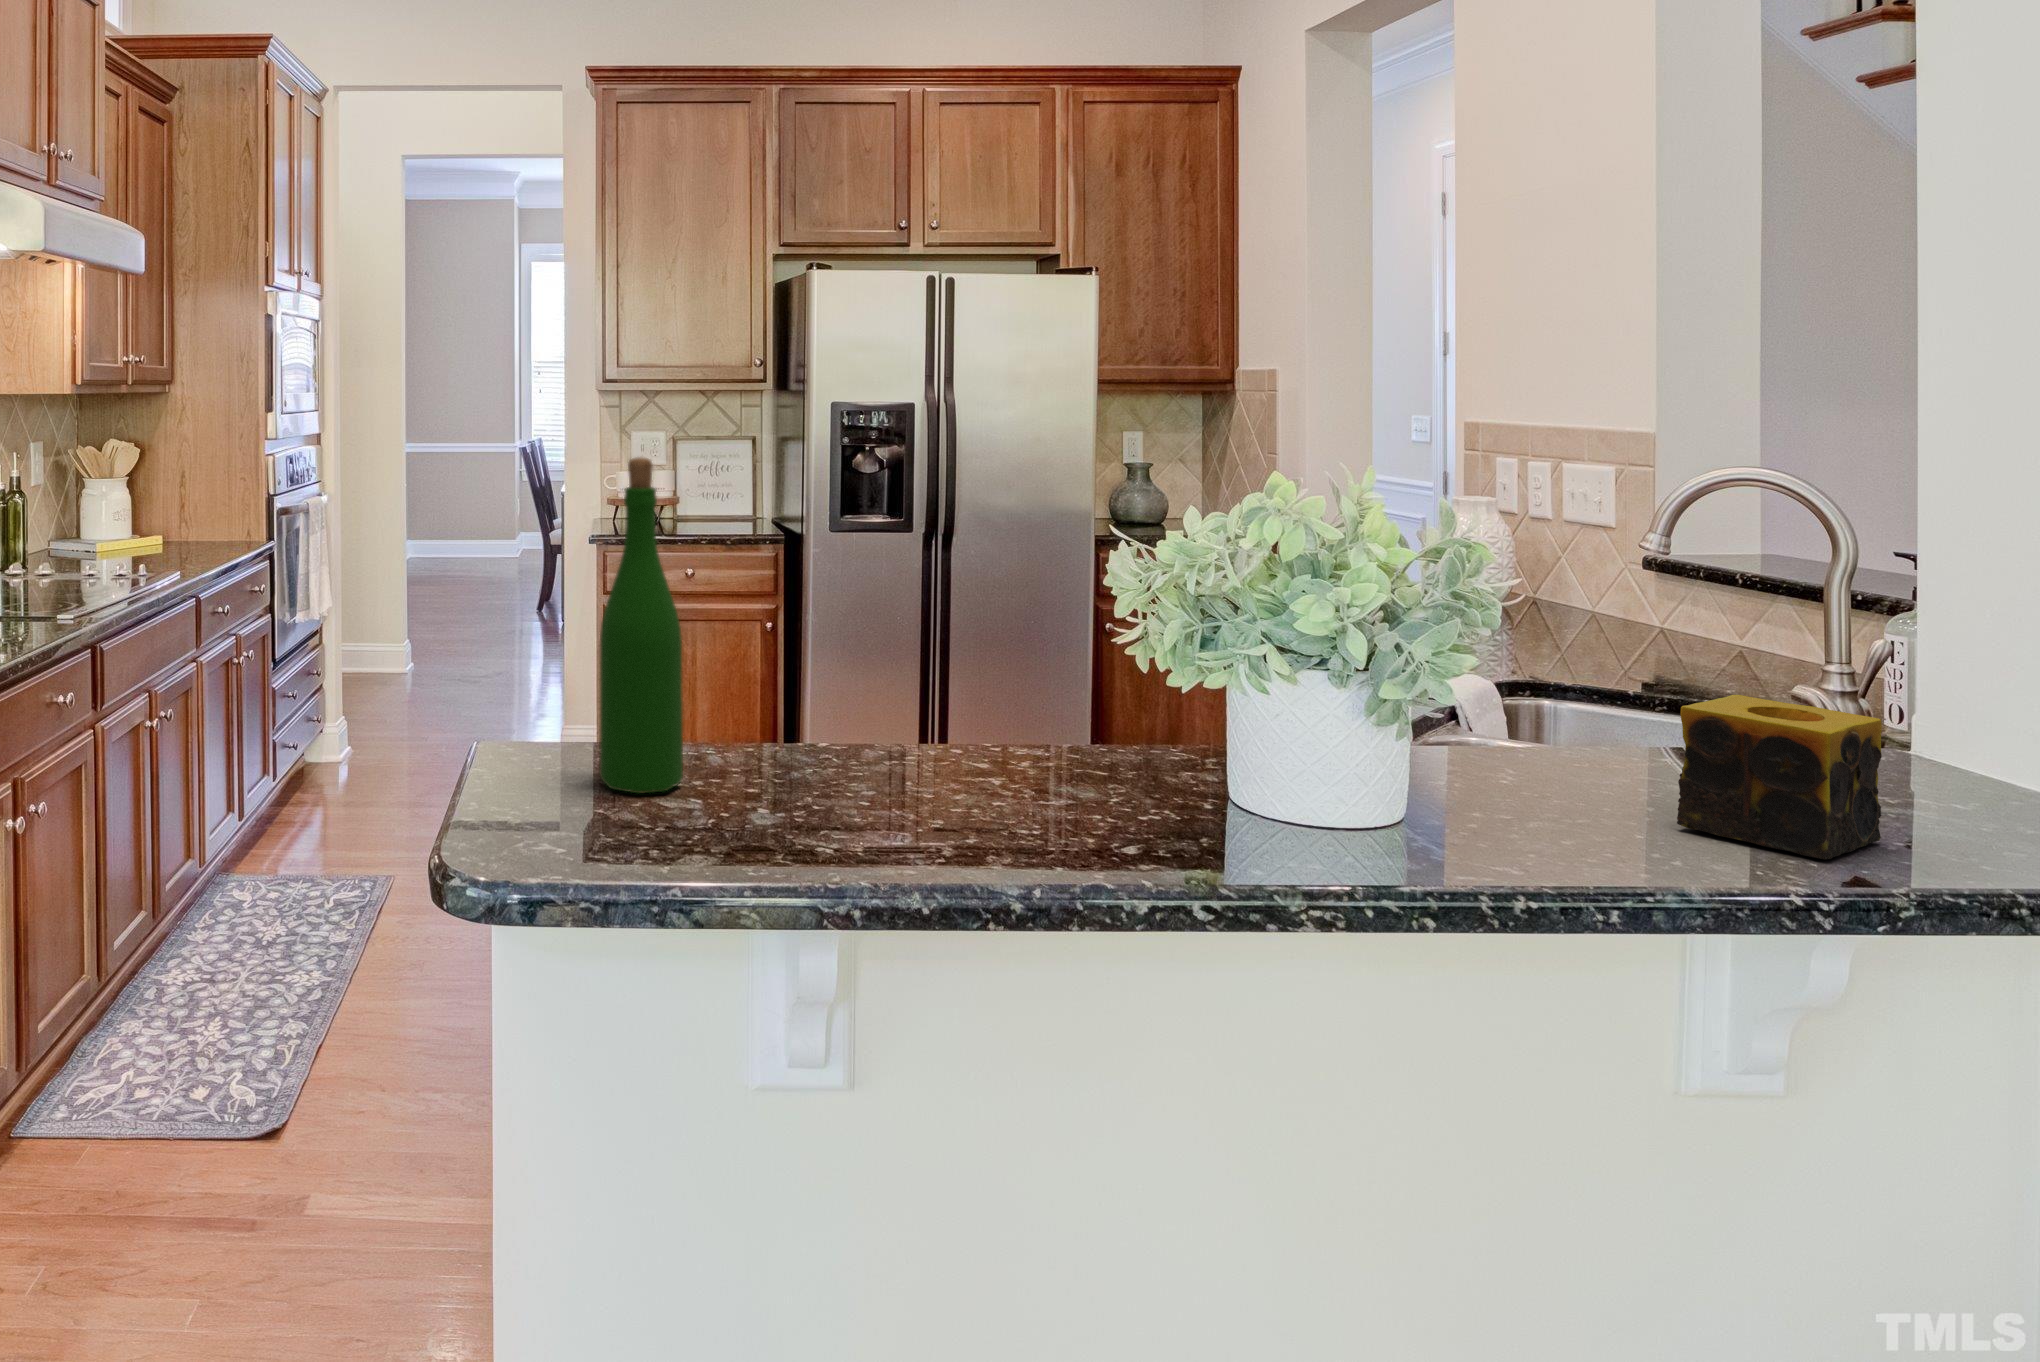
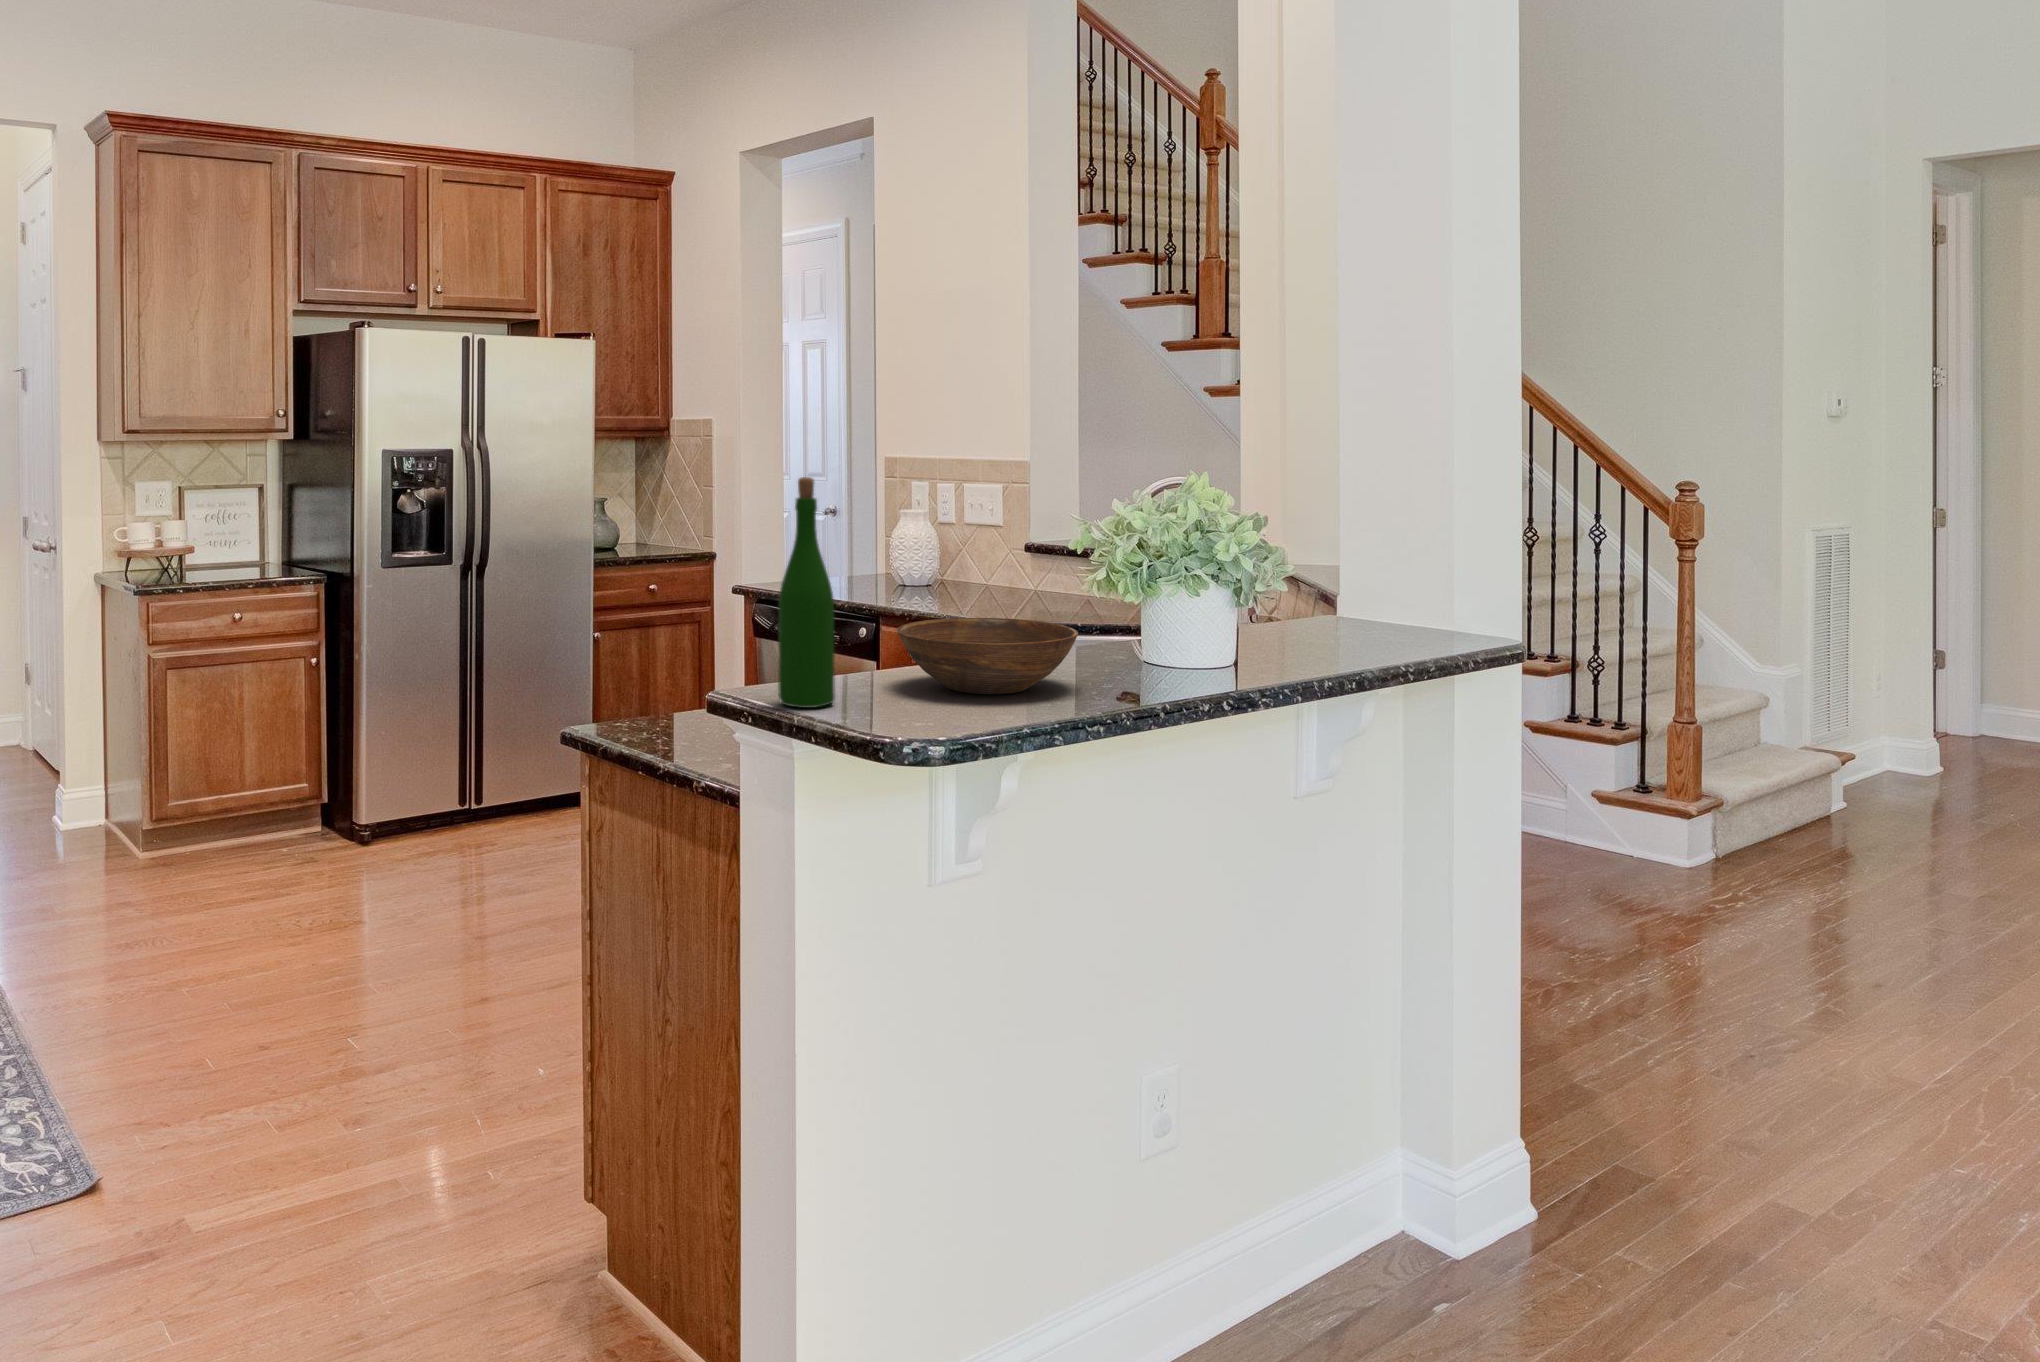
bowl: none [808,682,1108,824] -> present [897,618,1078,694]
candle: present [1677,695,1882,859] -> none [1274,583,1344,654]

